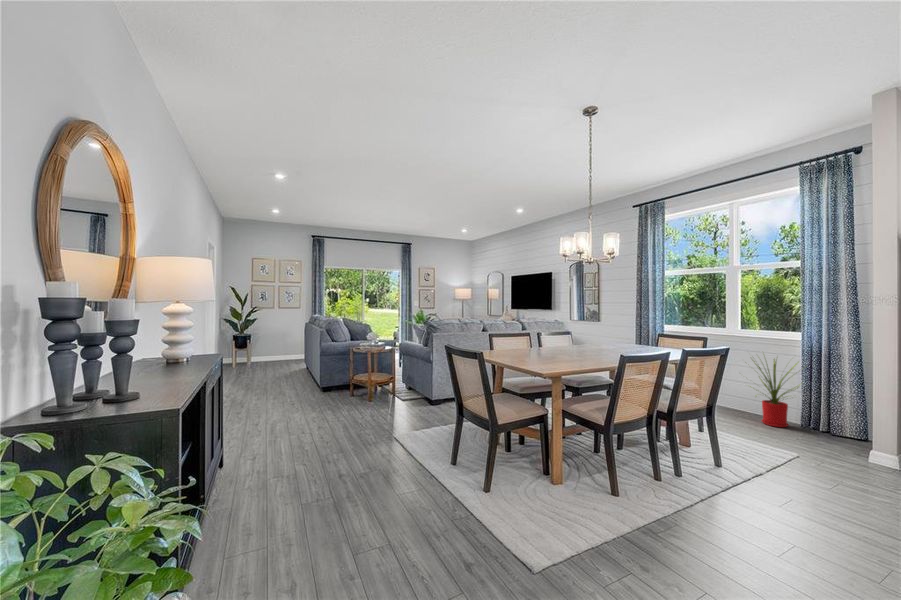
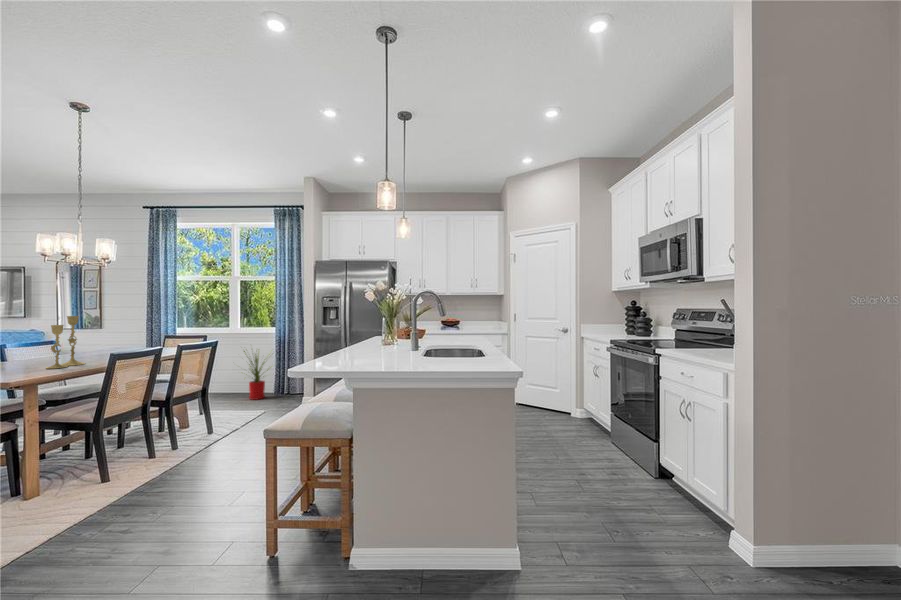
candlestick: none [560,307,592,360] -> present [46,316,85,369]

